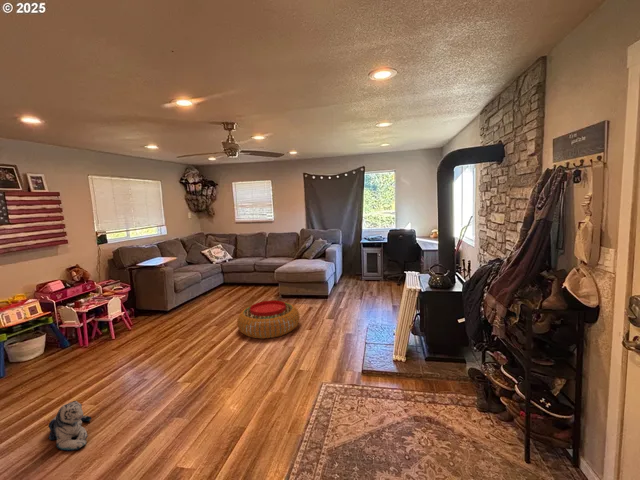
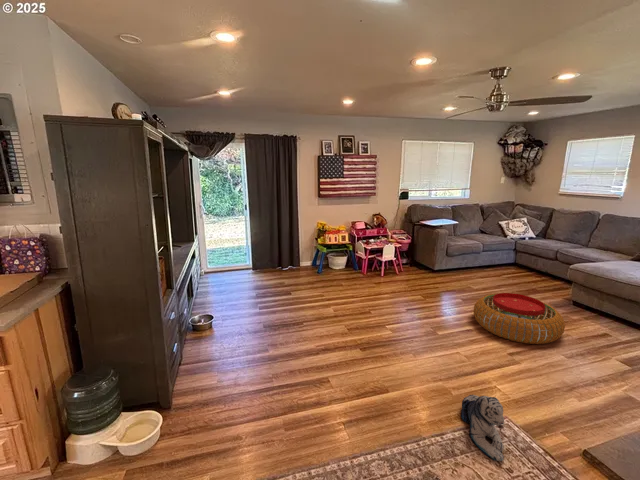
plush toy: present [48,401,91,451] -> present [461,395,504,461]

